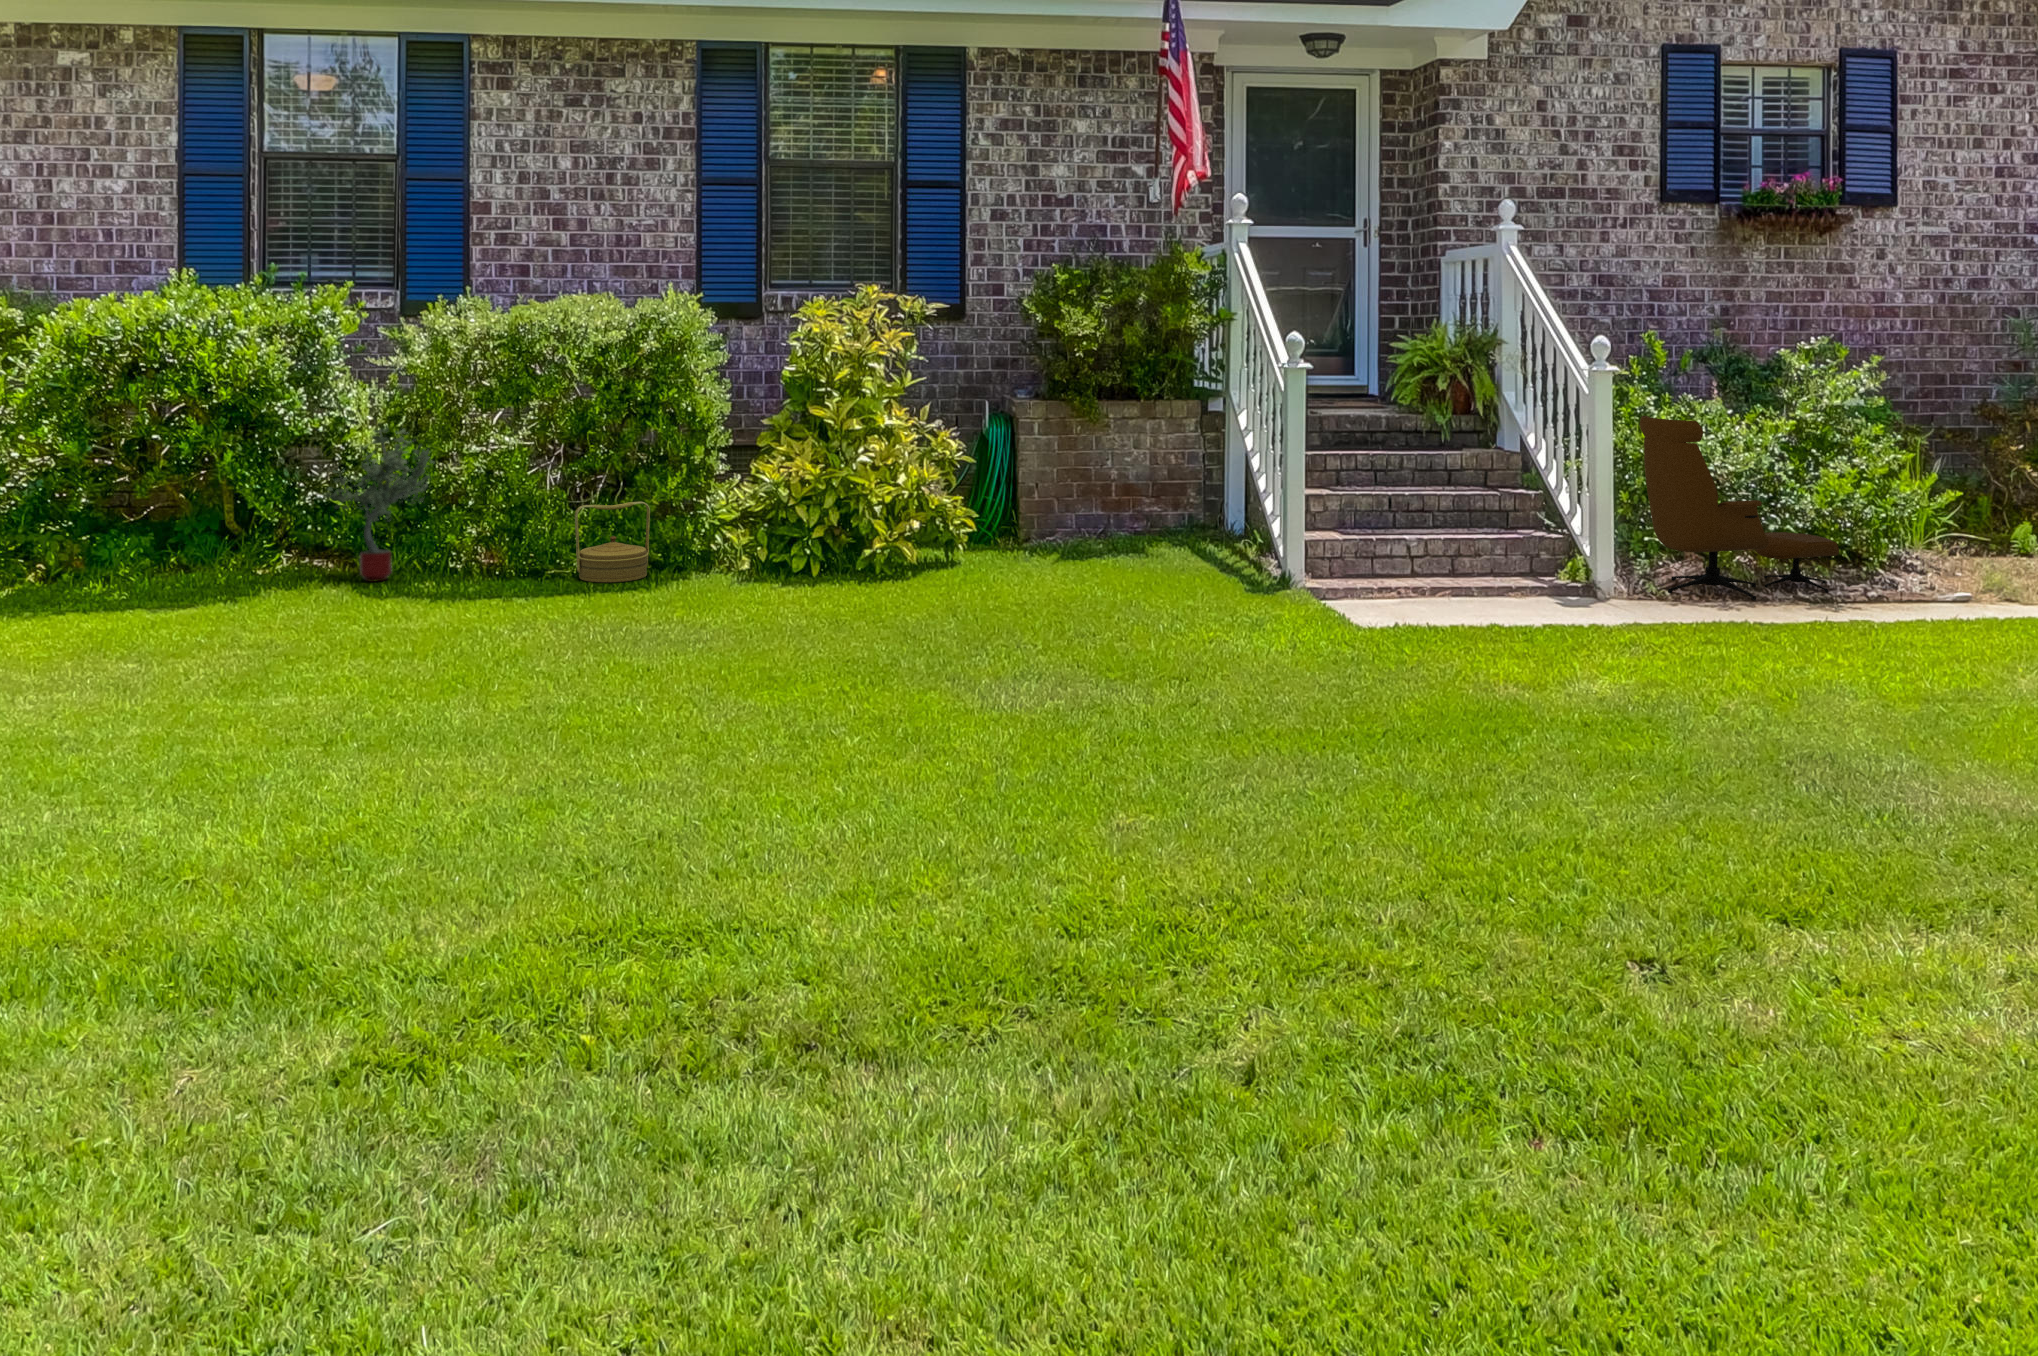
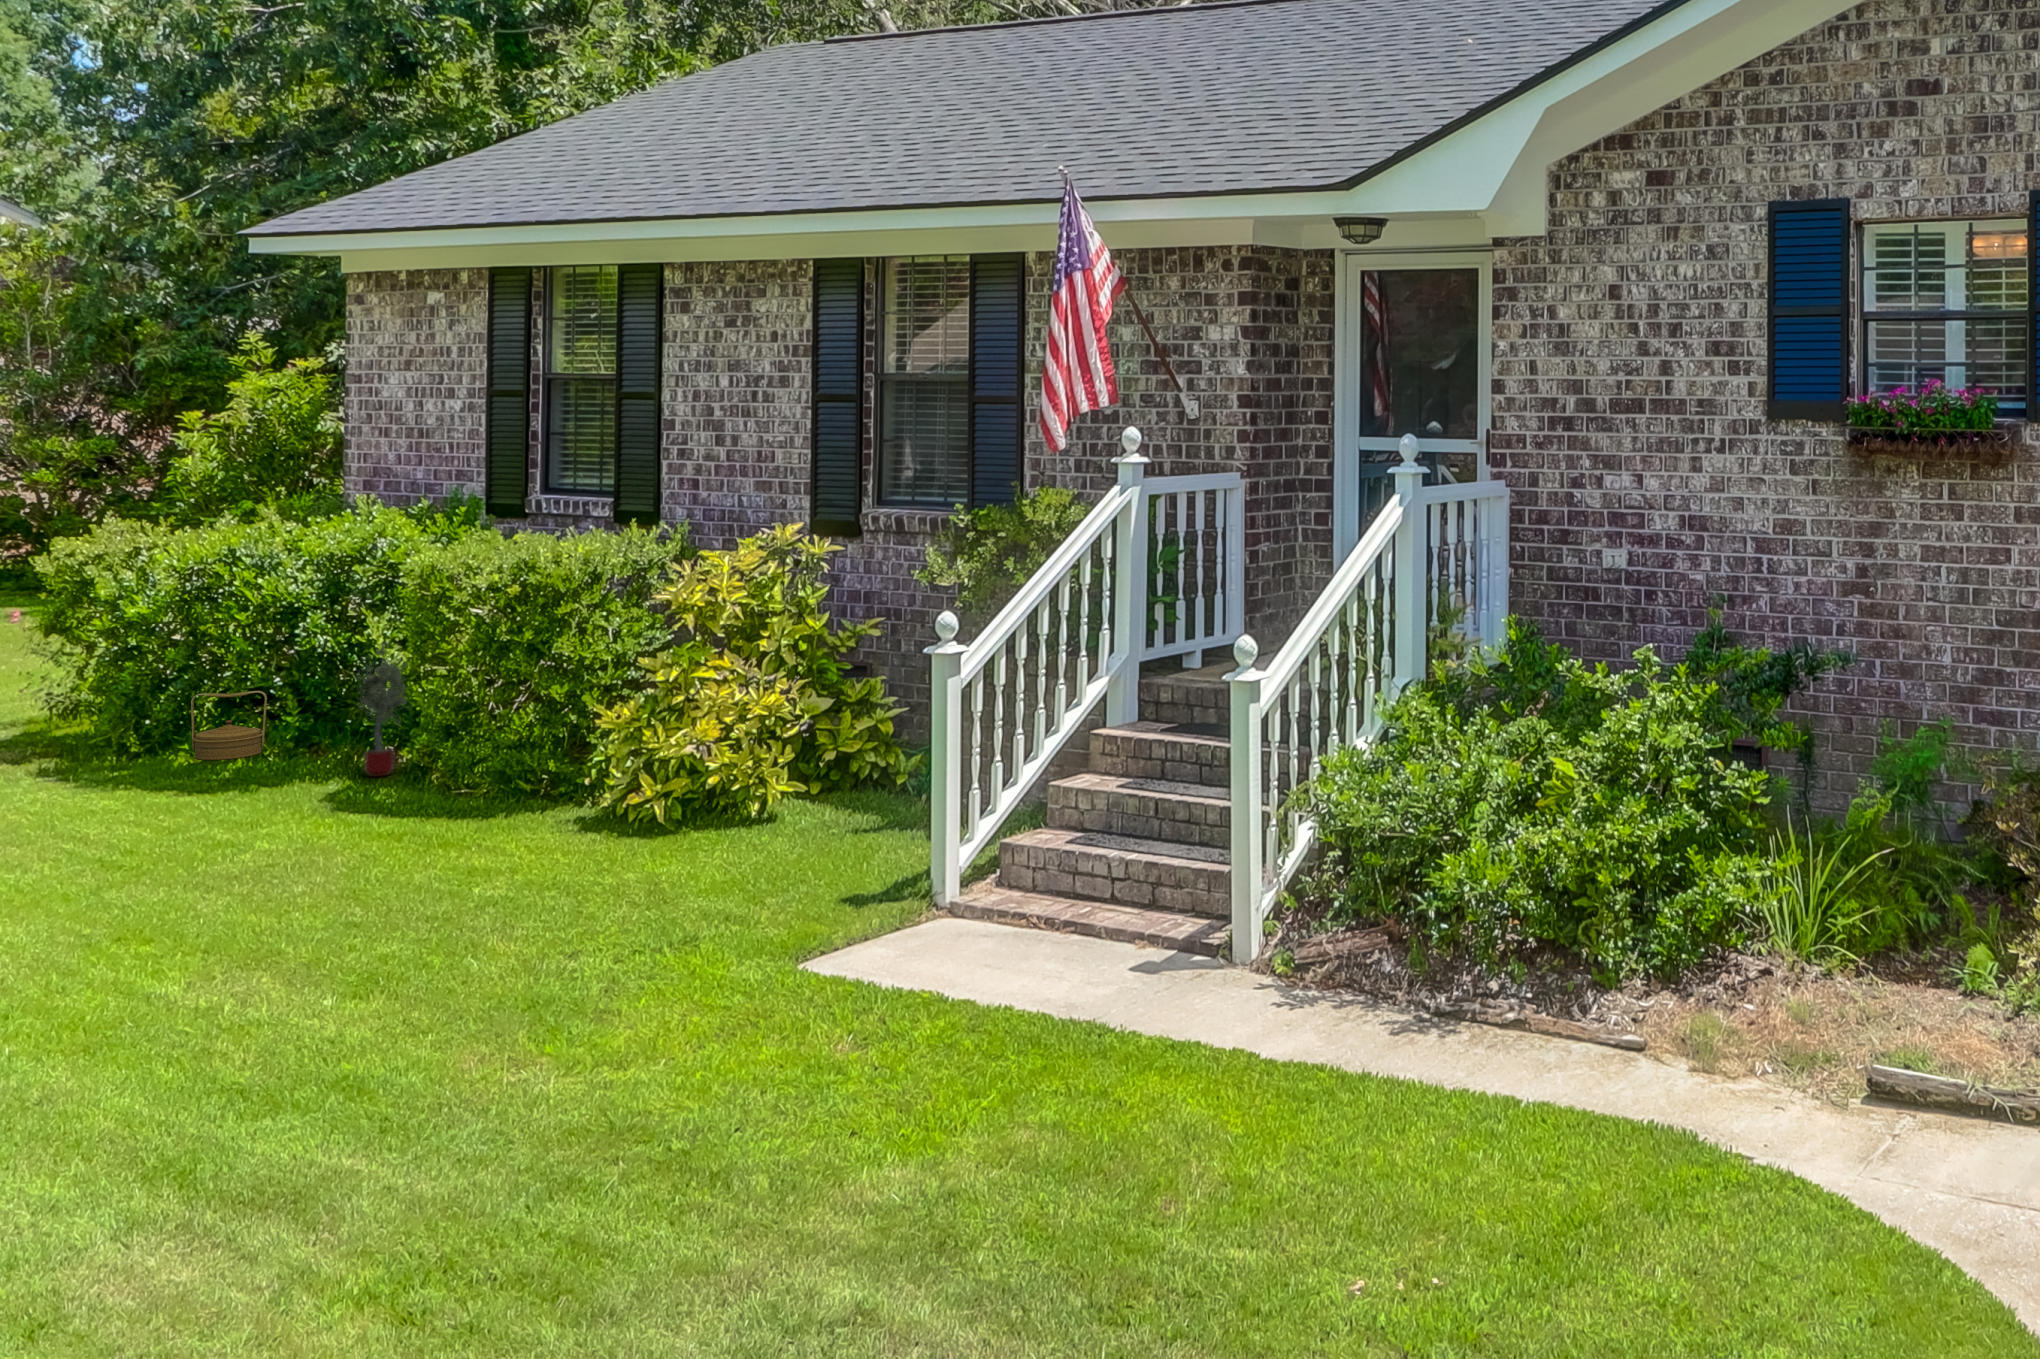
lounge chair: present [1640,416,1839,601] -> none [1220,730,1498,991]
woven basket: present [575,501,650,582] -> present [191,691,267,760]

